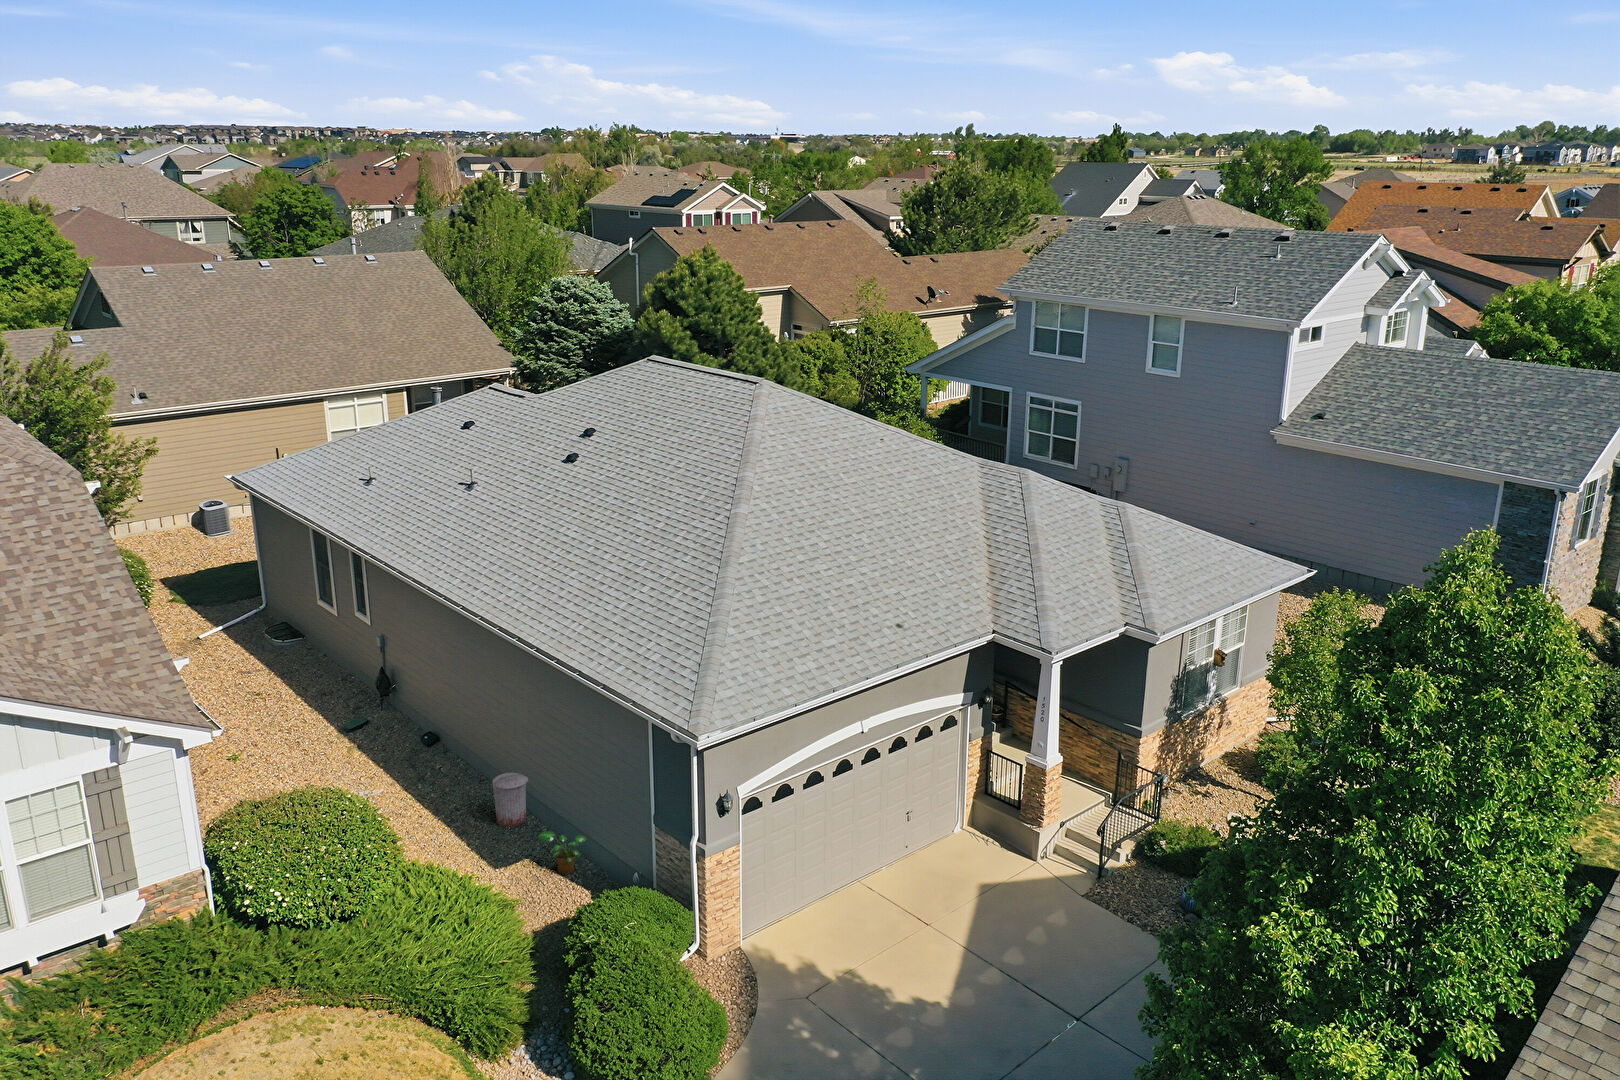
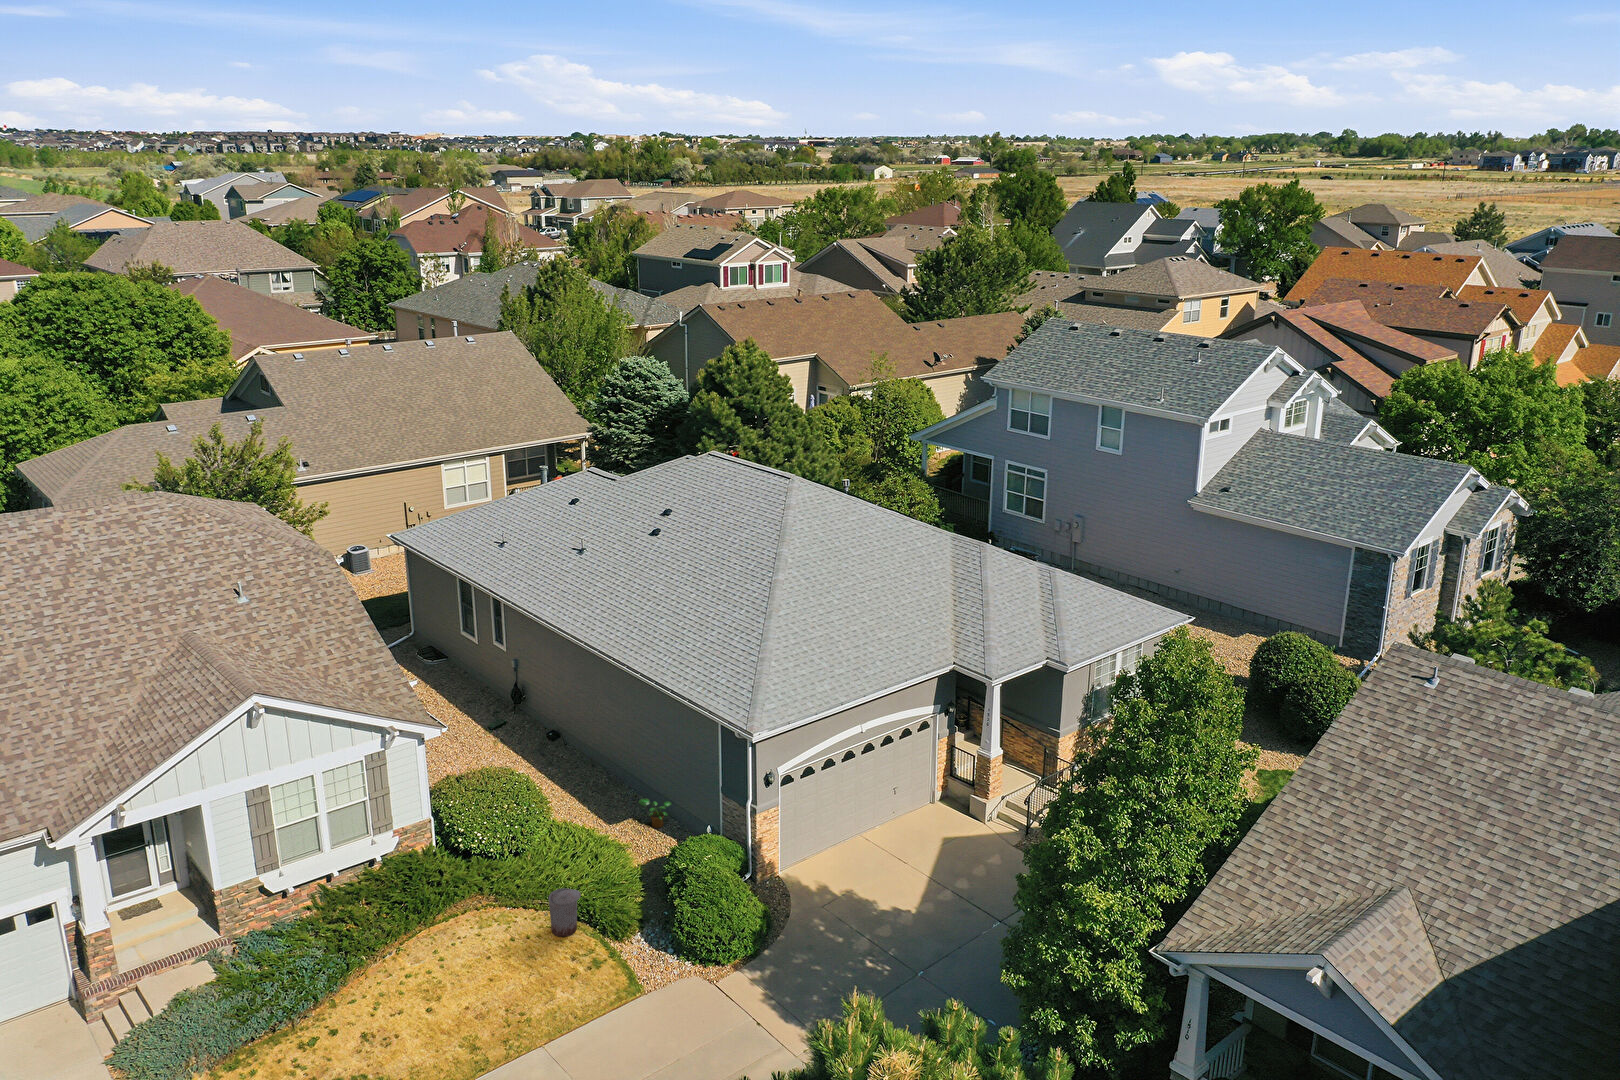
trash can: present [493,773,528,827] -> present [549,888,581,937]

